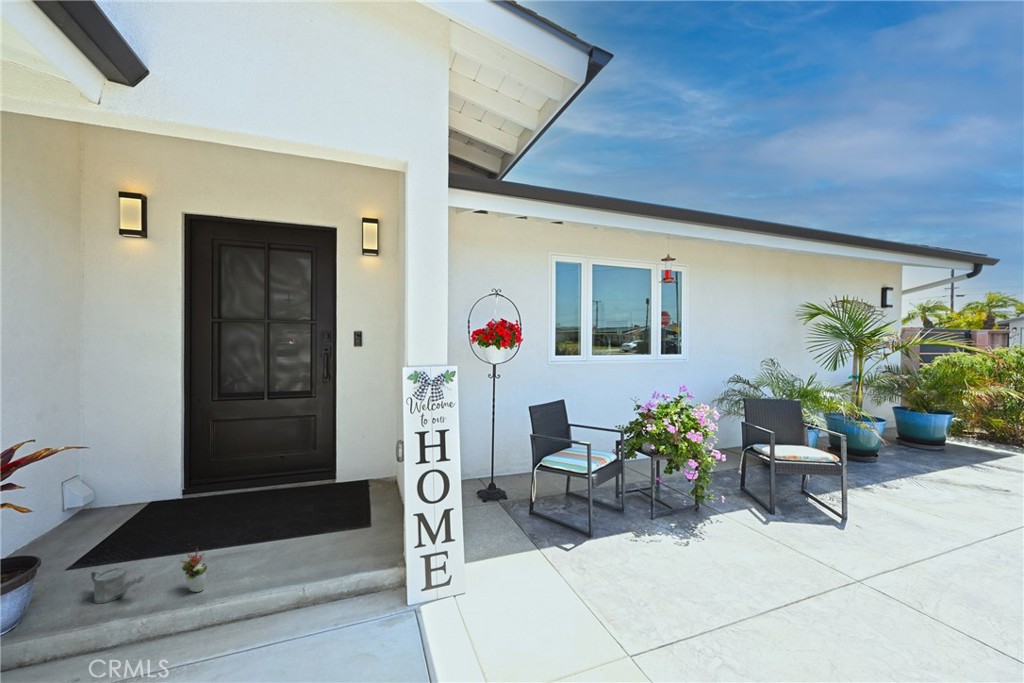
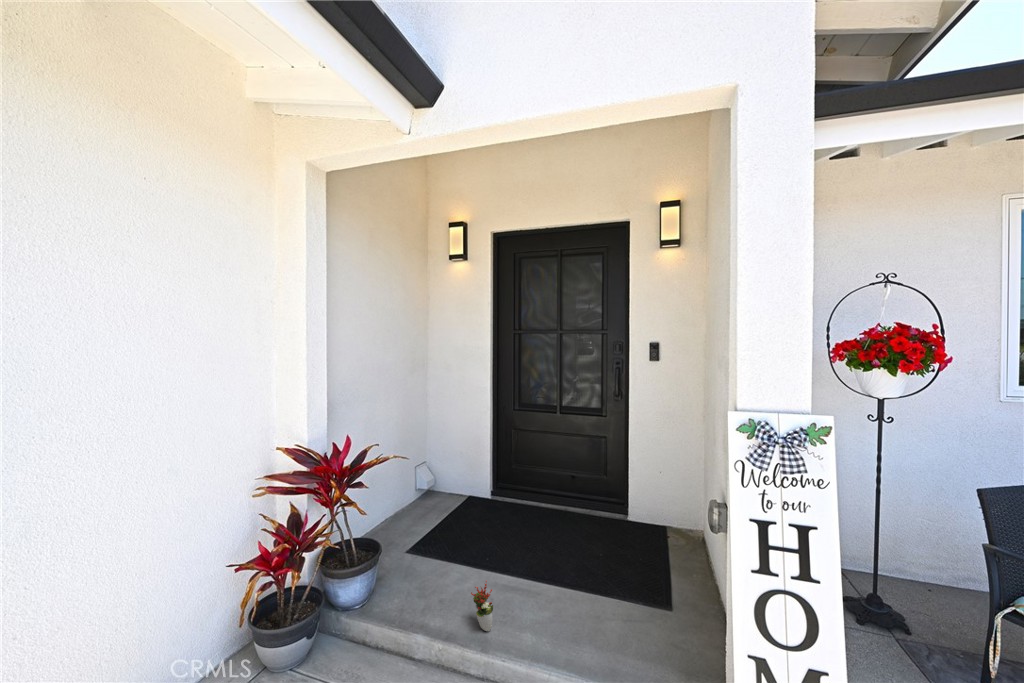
watering can: present [91,567,144,604] -> none [414,568,445,607]

